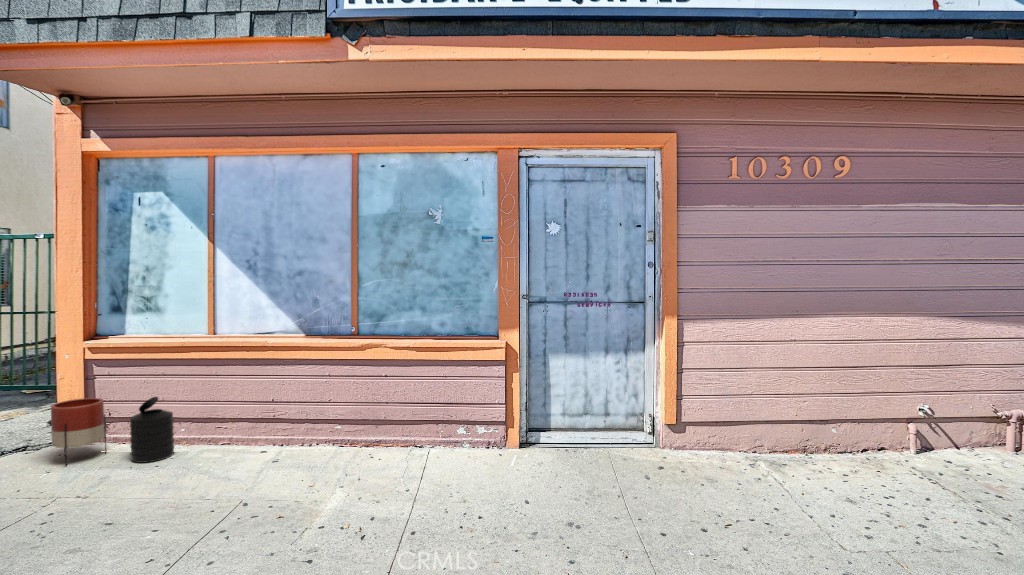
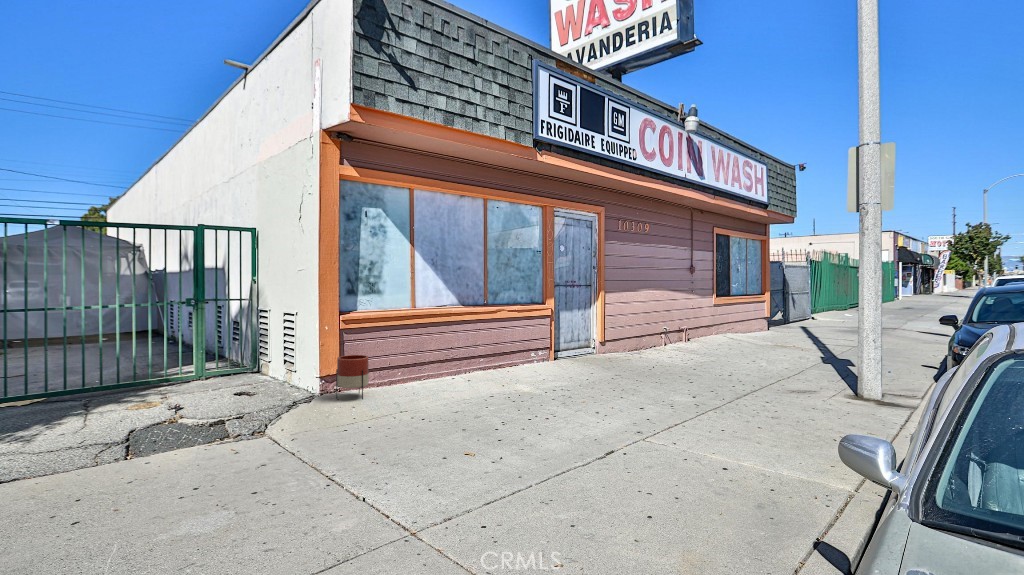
trash can: present [130,397,174,463] -> none [384,349,409,392]

